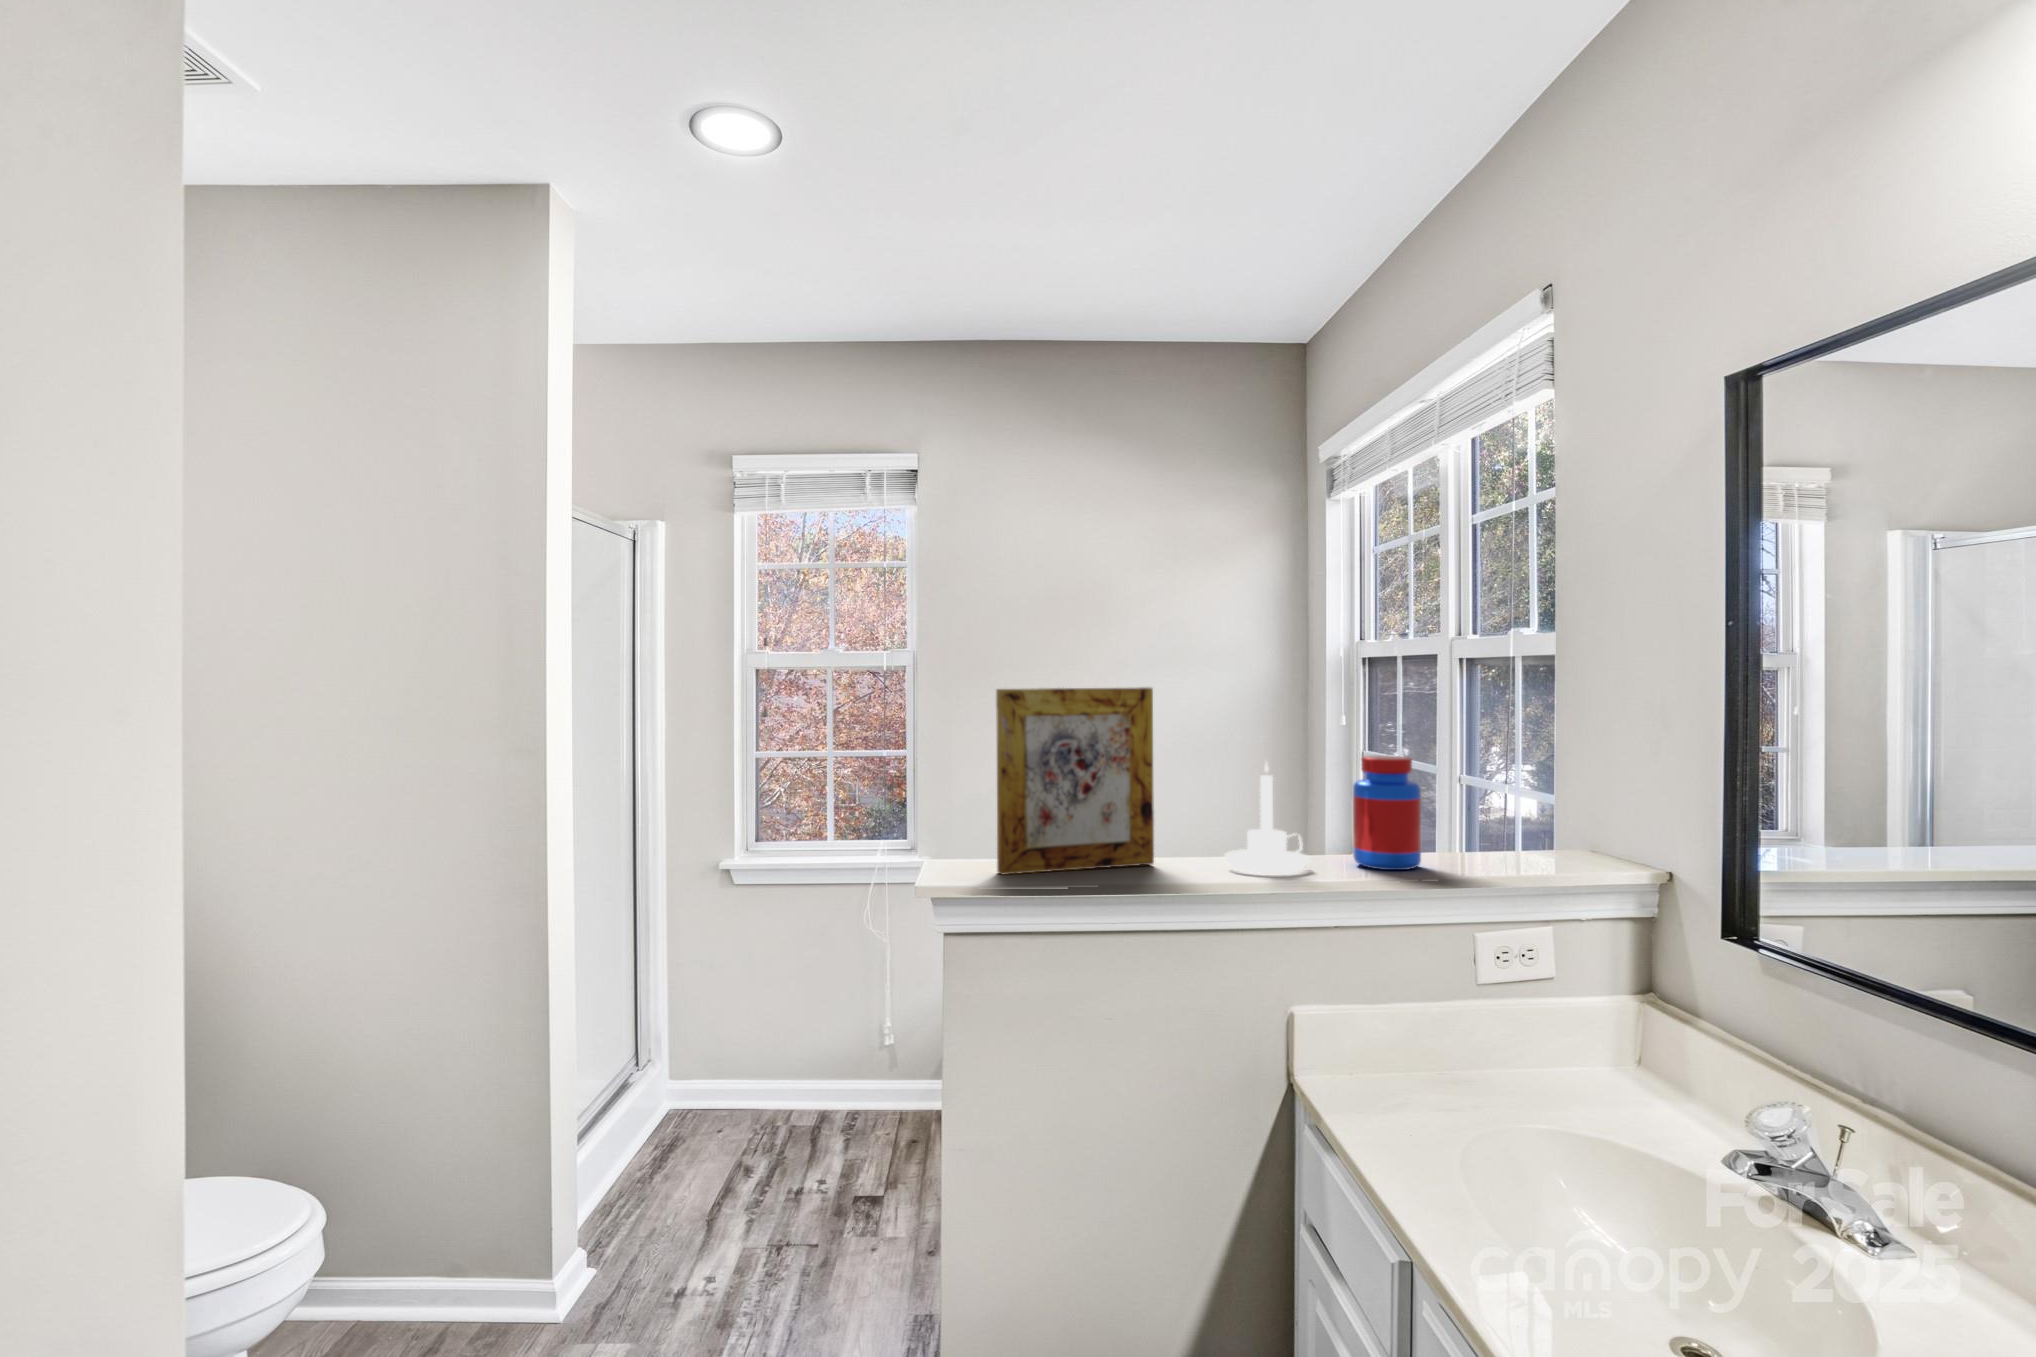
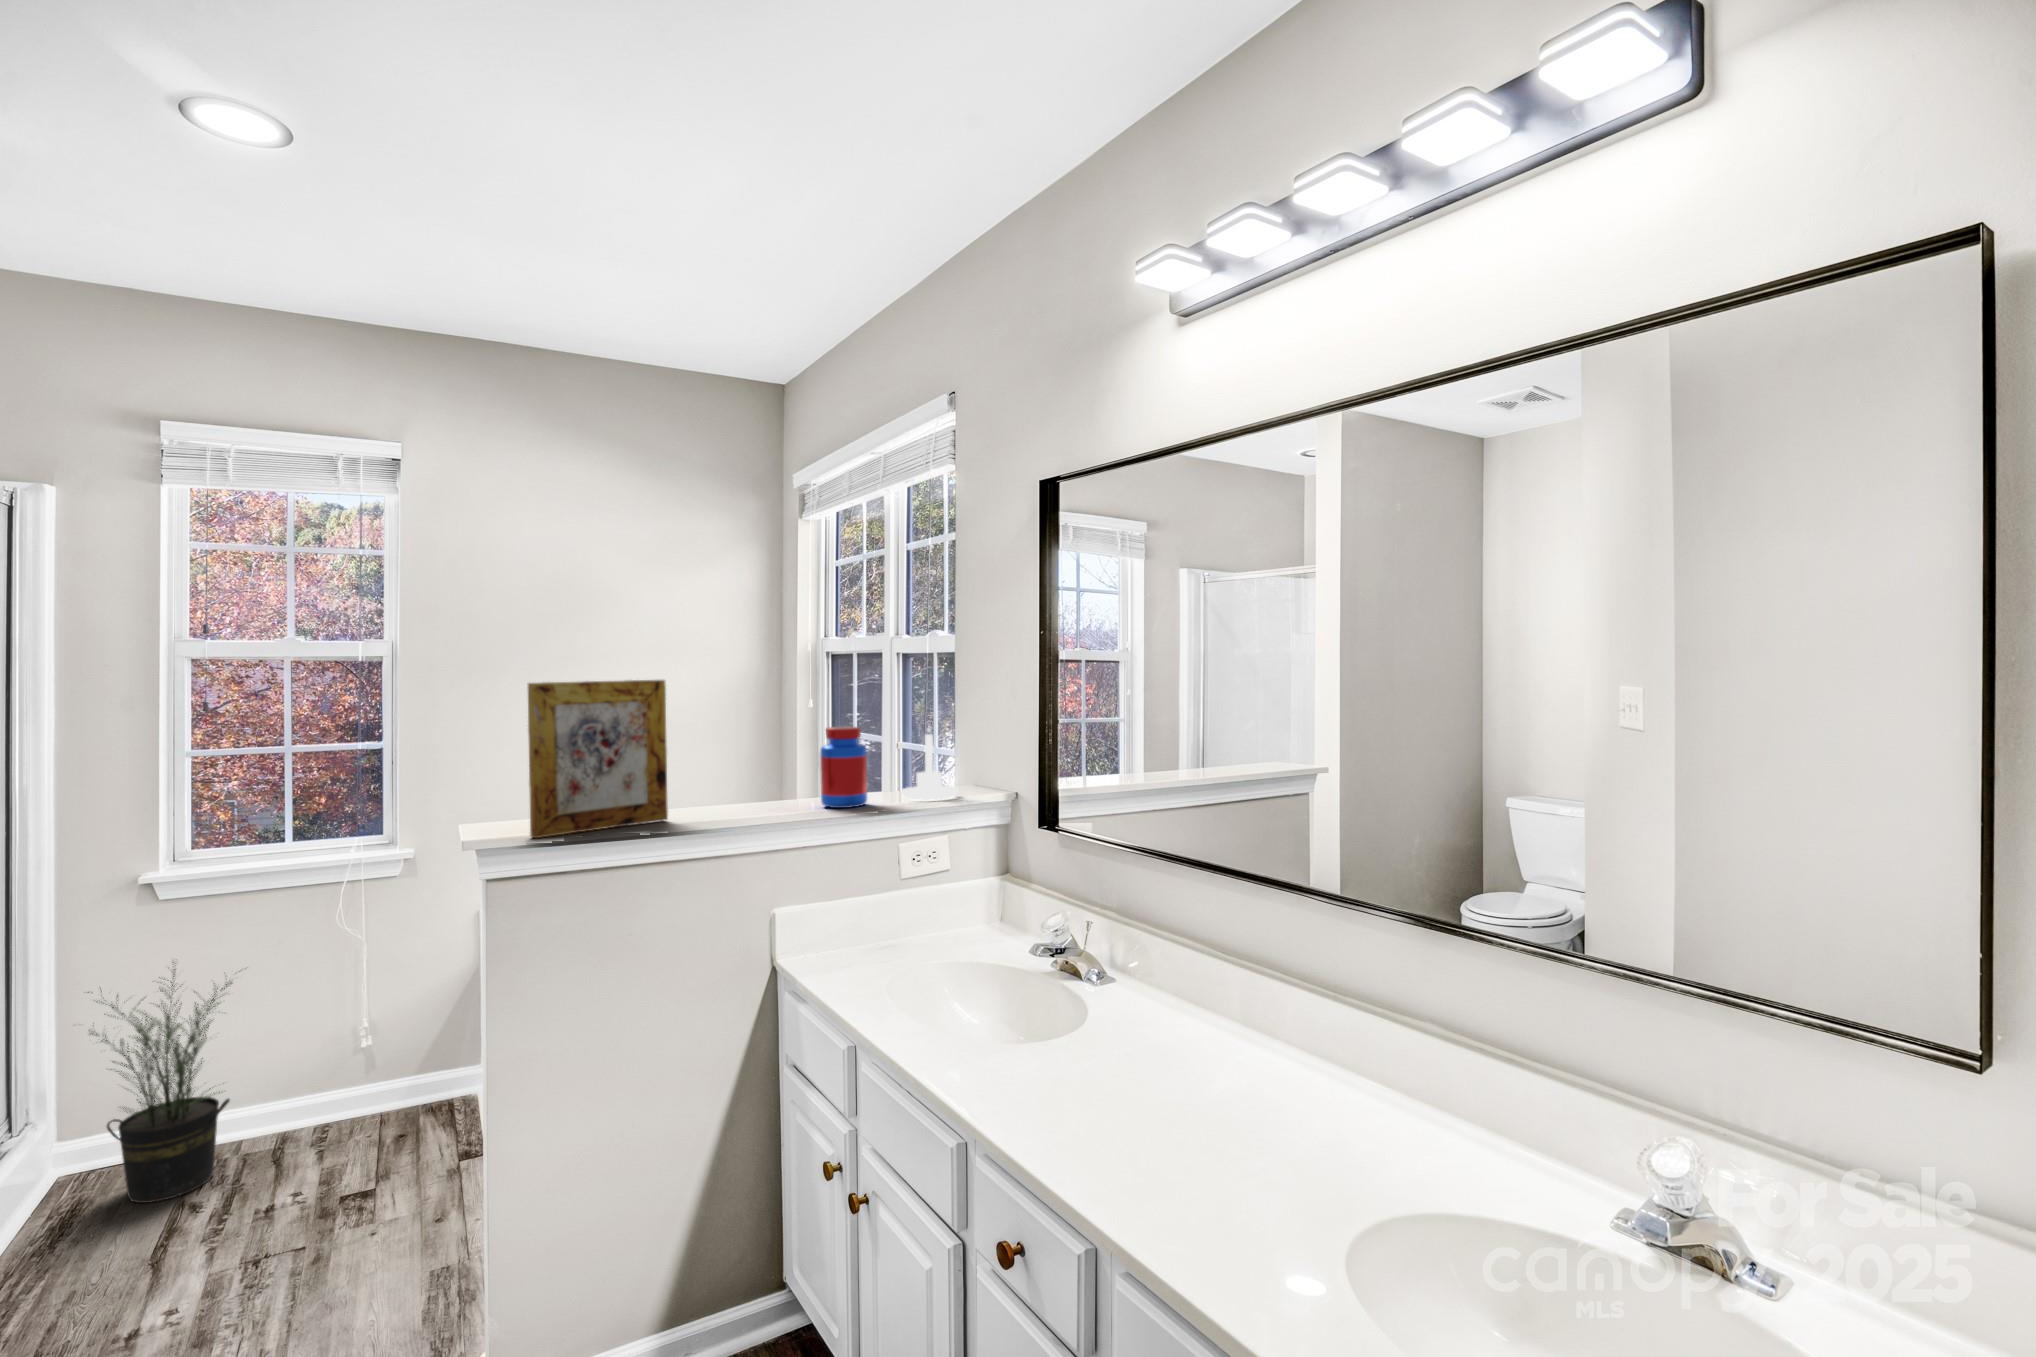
candle holder: present [1224,762,1310,873] -> present [901,727,958,800]
potted plant: none [674,933,795,1155] -> present [88,962,246,1203]

